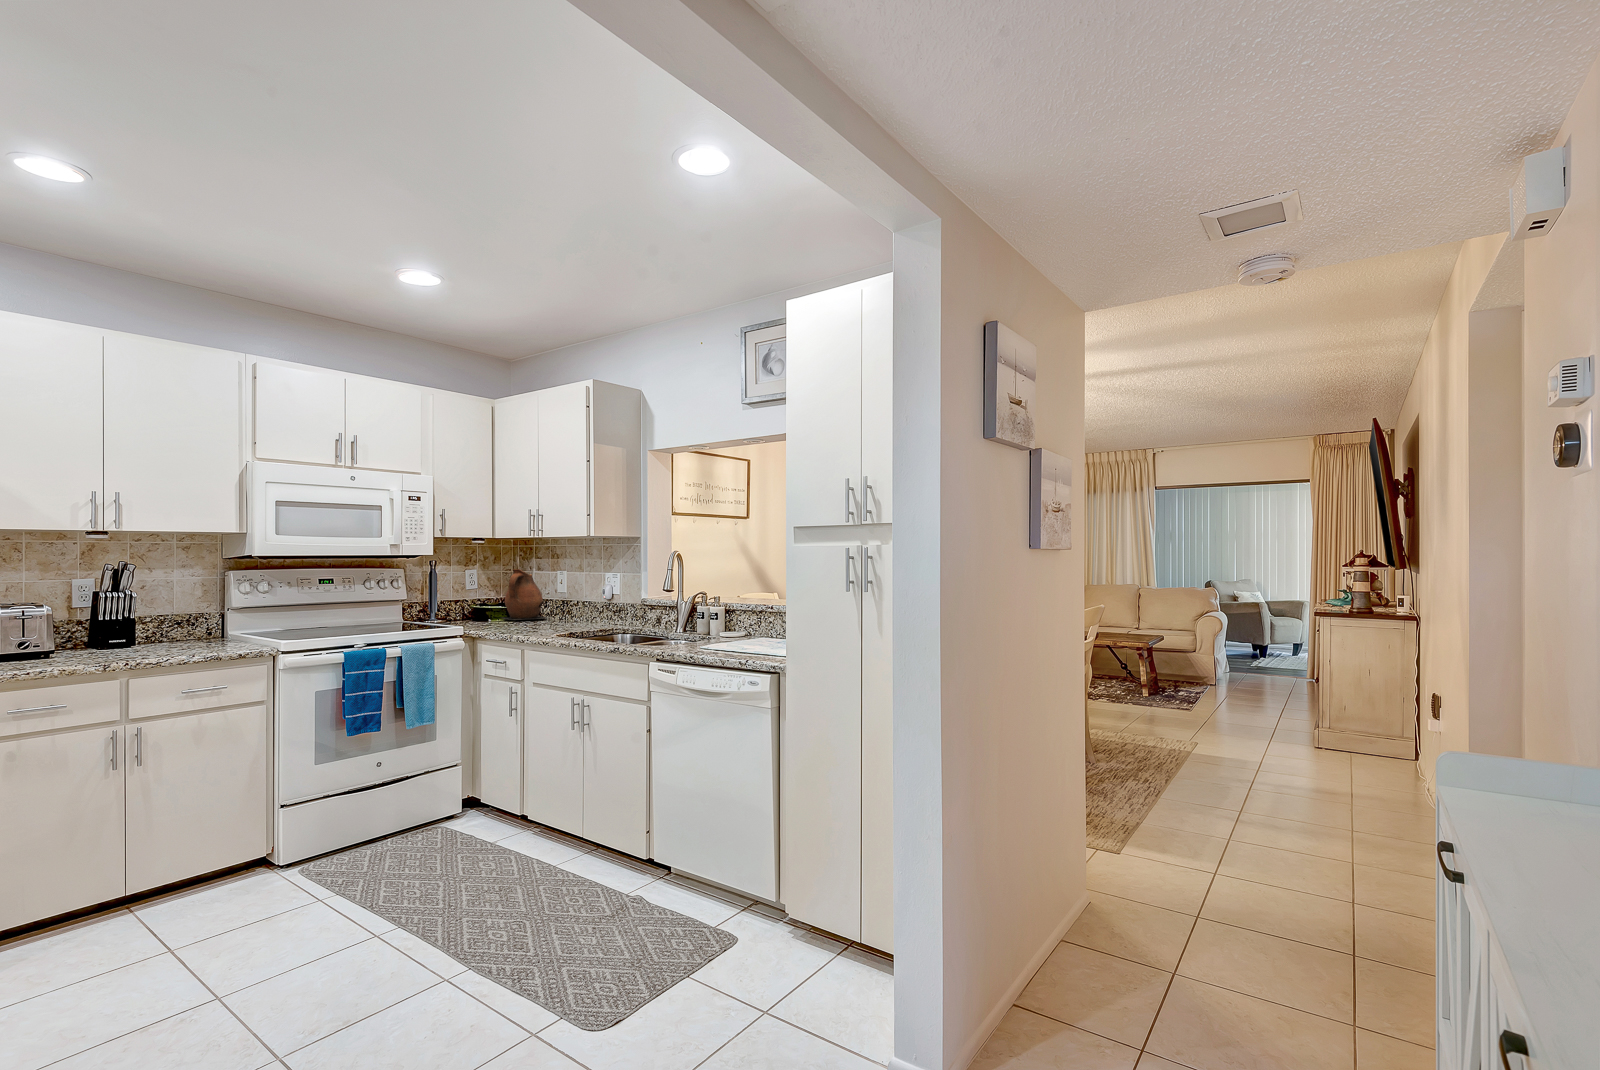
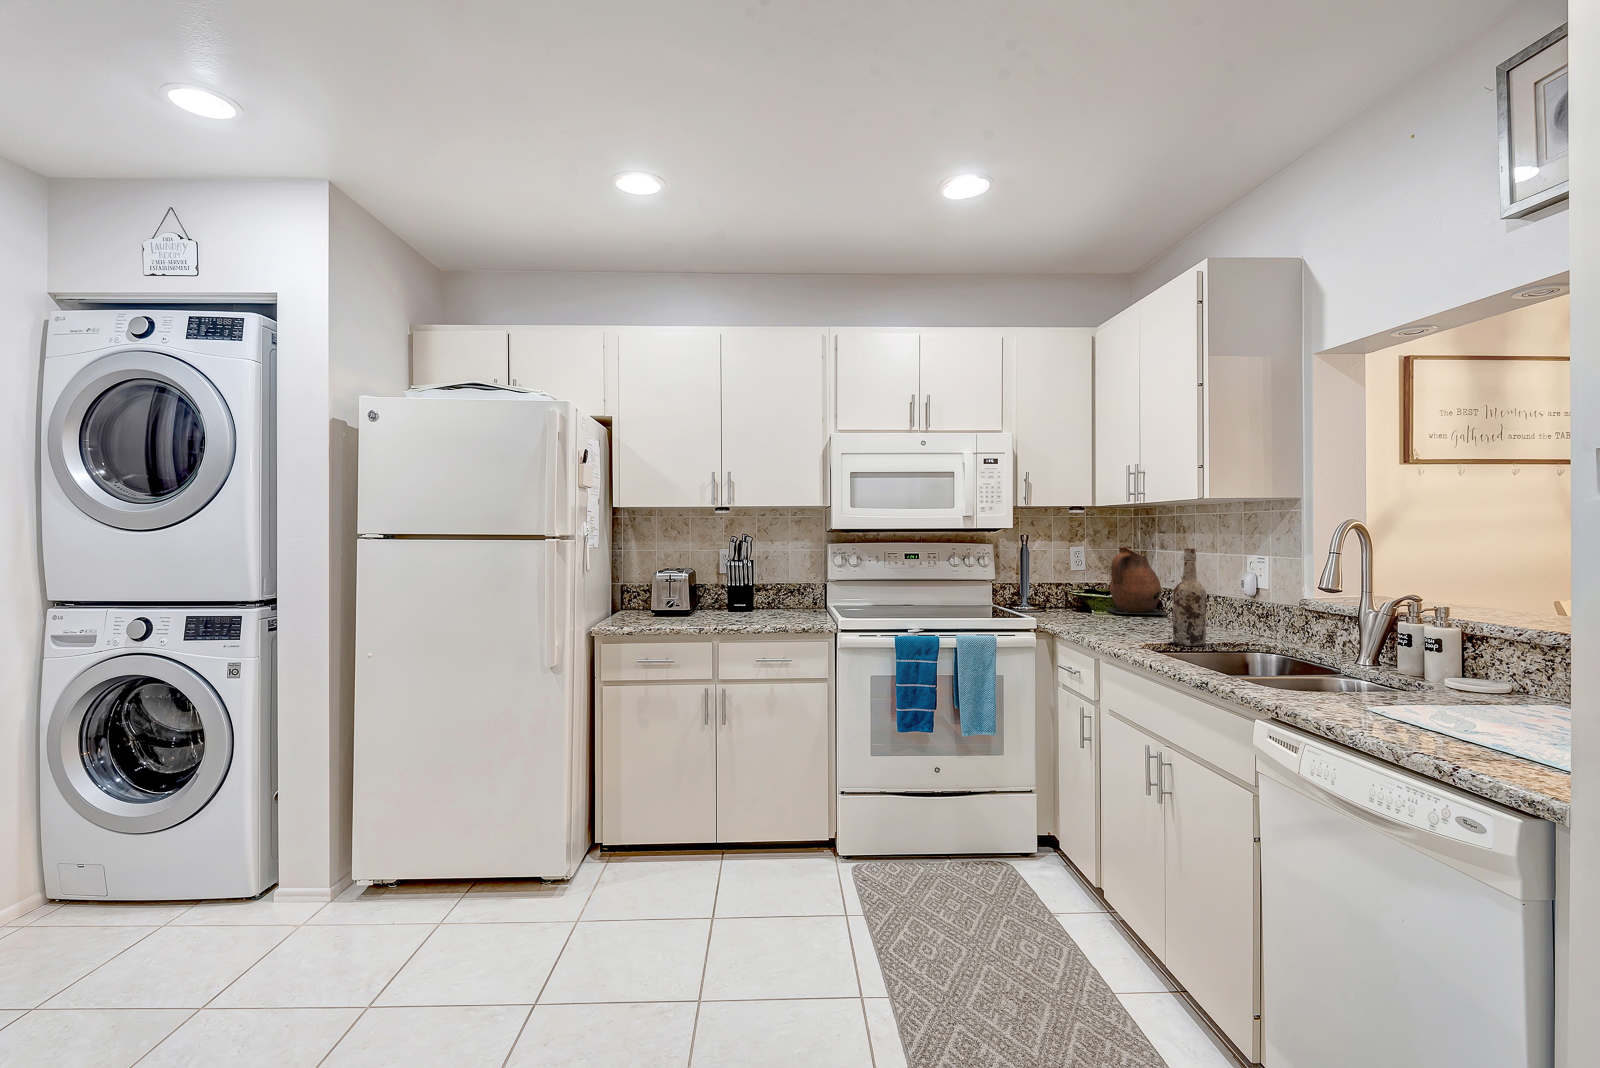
wine bottle: none [573,568,594,633] -> present [1173,549,1207,646]

